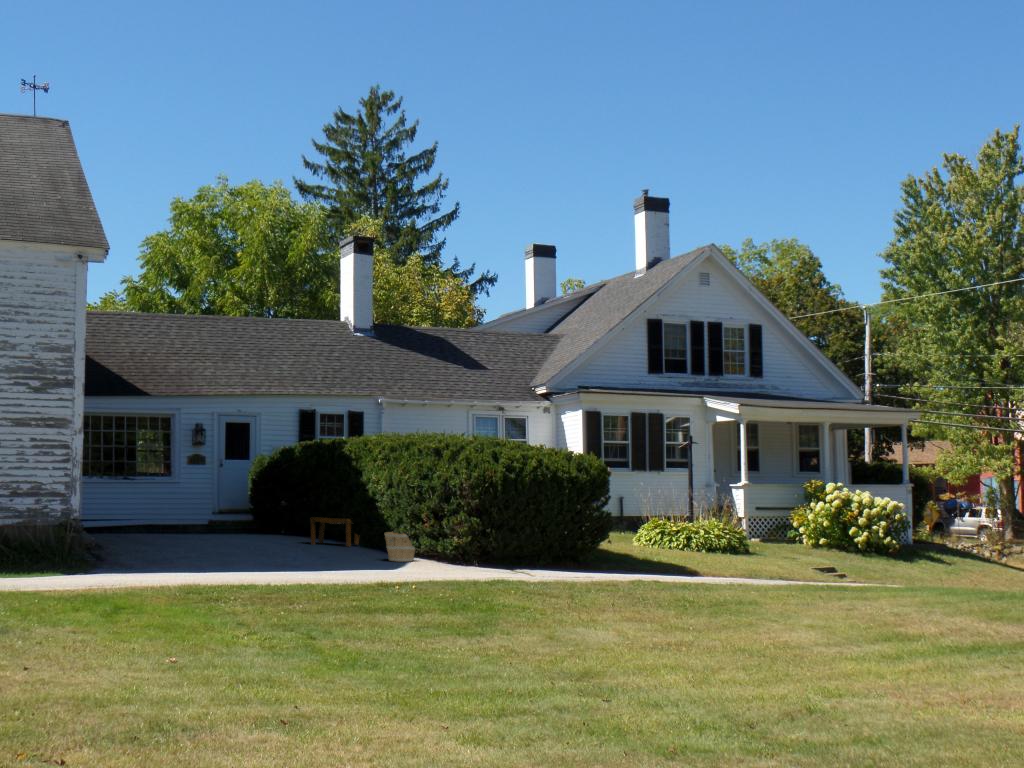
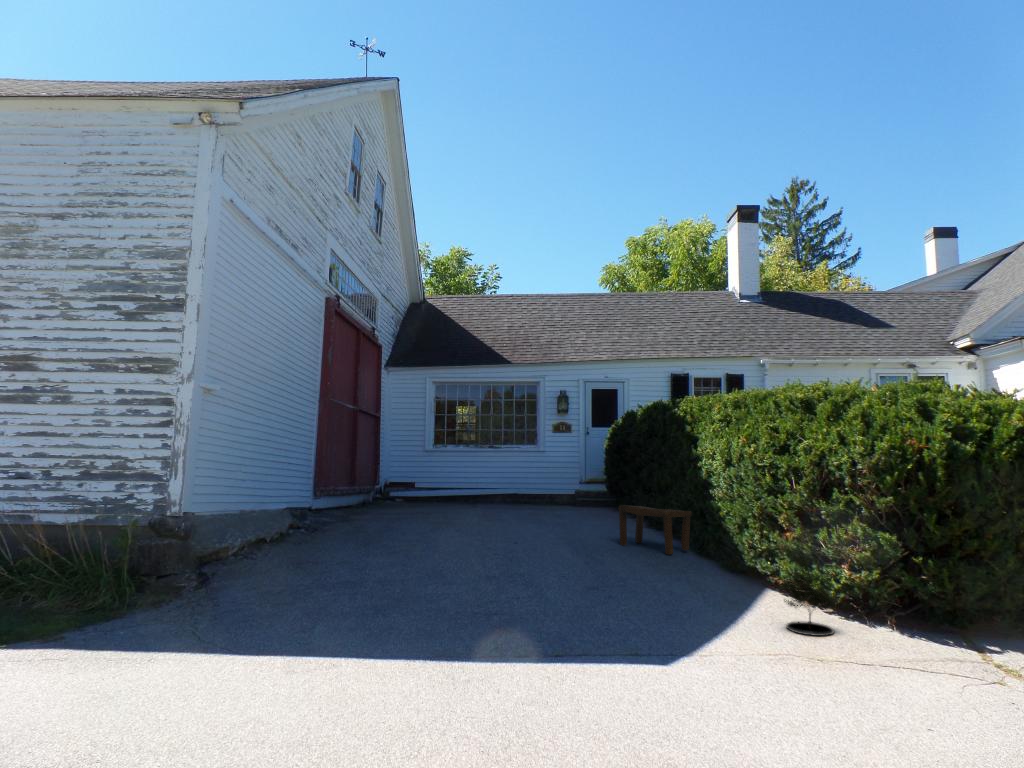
potted tree: none [427,526,452,565] -> present [784,555,835,636]
wooden bucket: present [385,532,415,562] -> none [703,545,771,610]

